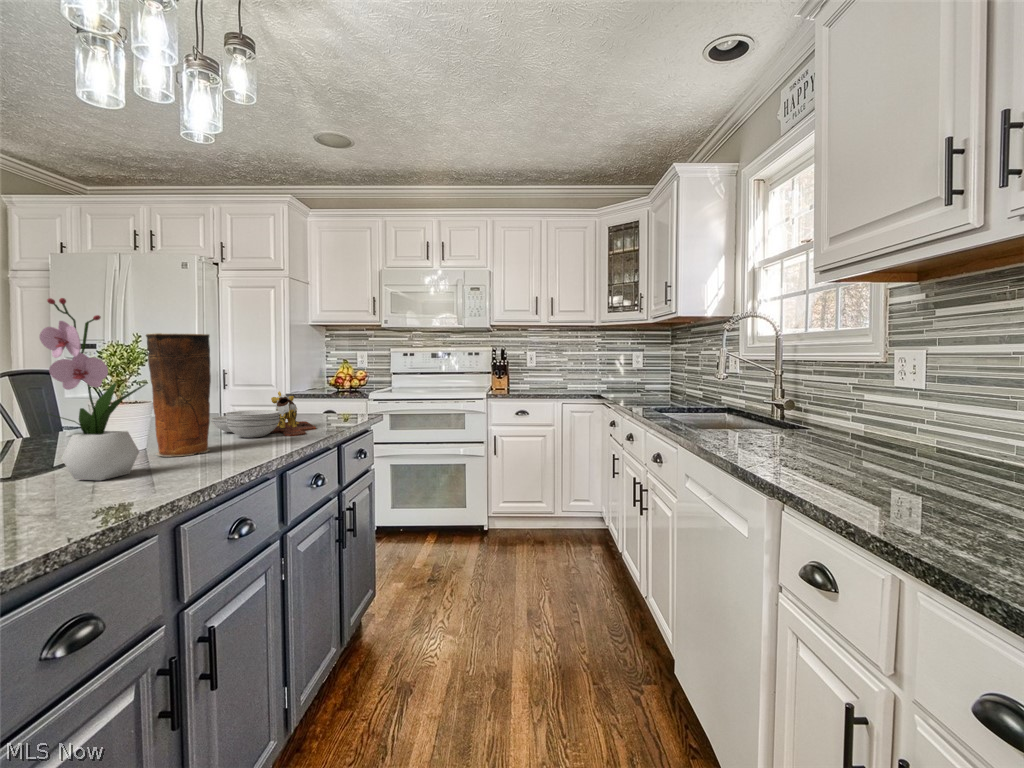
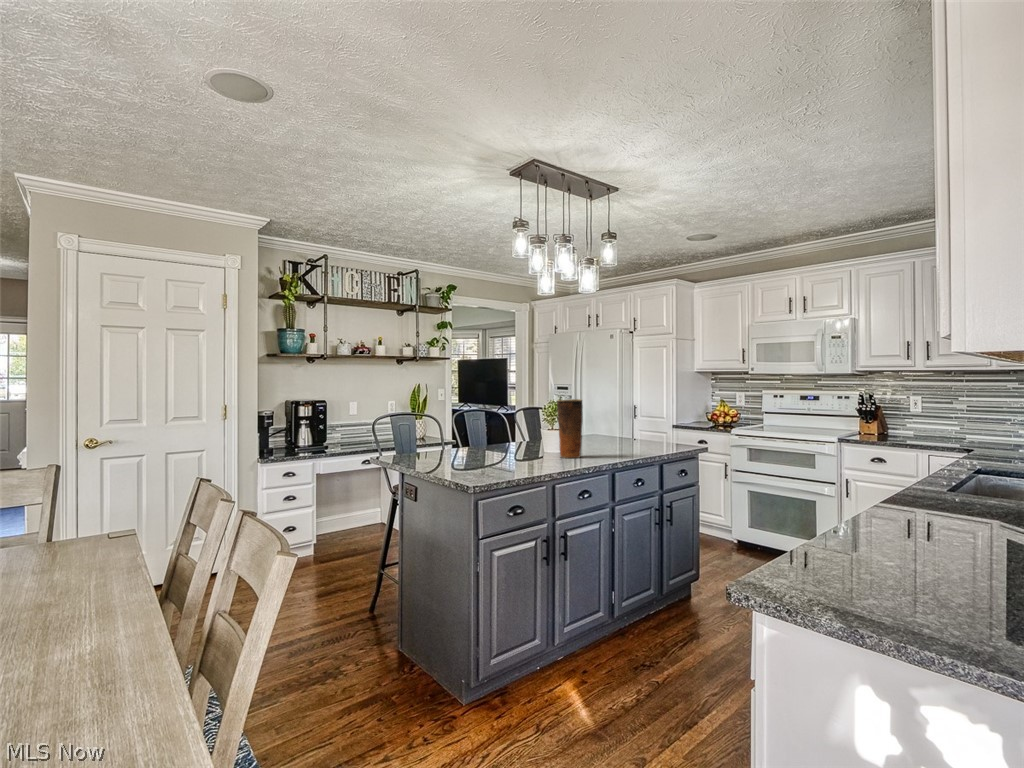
flower arrangement: present [39,298,146,480] -> none [518,390,551,463]
cutting board: present [211,391,316,438] -> none [593,428,647,455]

